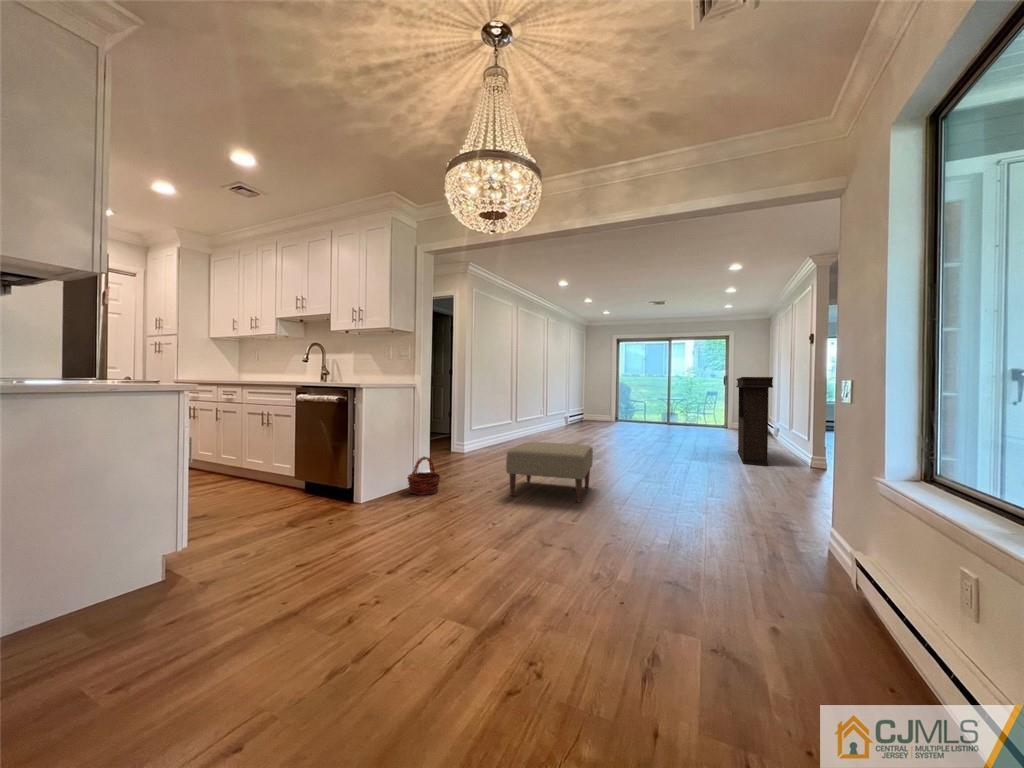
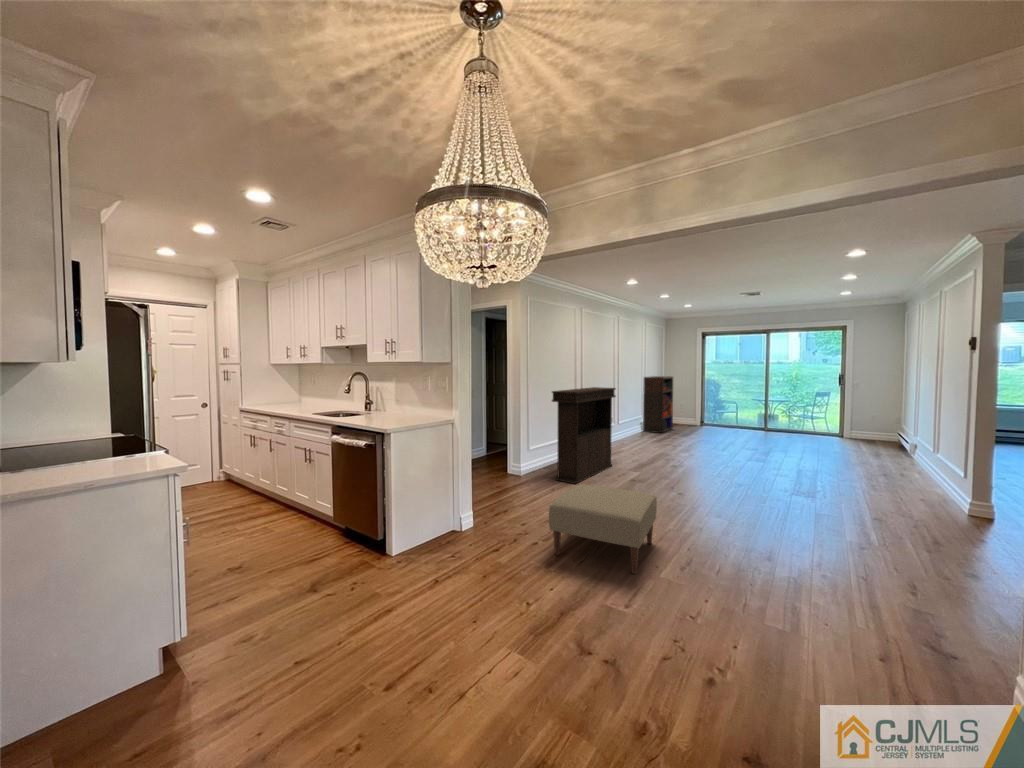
bookshelf: none [567,376,593,427] -> present [643,376,673,433]
console table: present [736,377,773,466] -> present [552,387,616,484]
basket: present [407,457,440,495] -> none [443,503,479,547]

